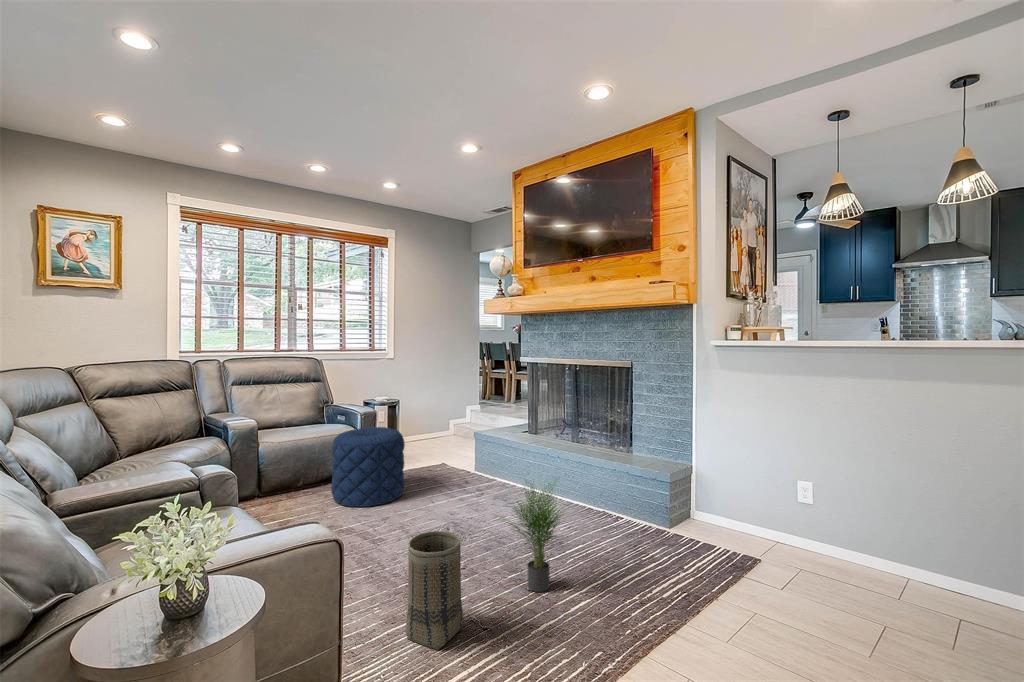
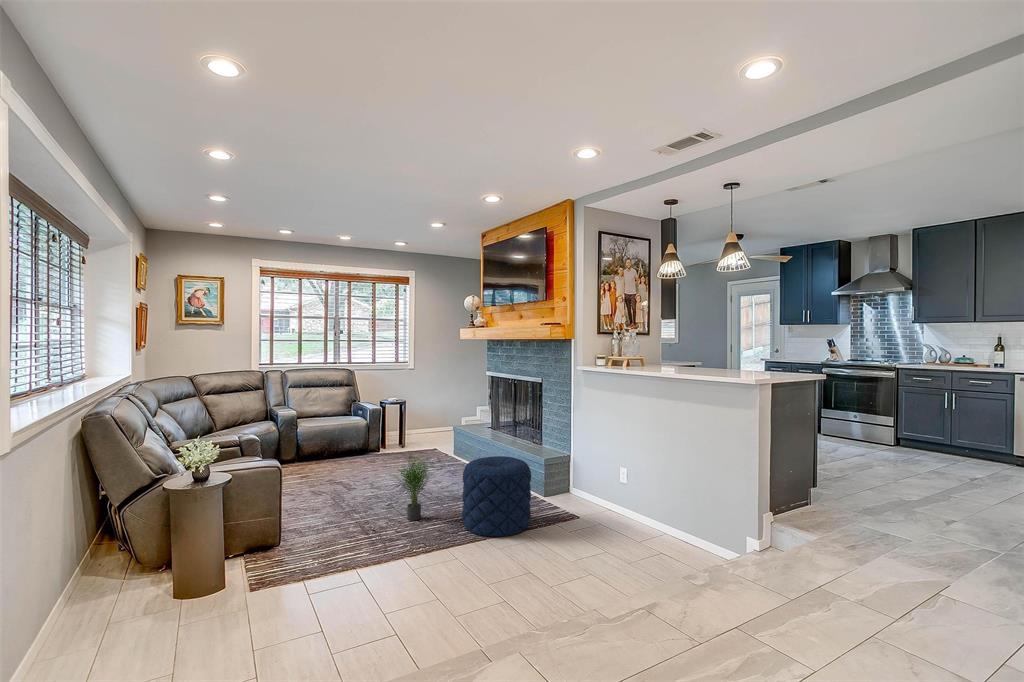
pouf: present [331,427,405,507] -> present [462,456,531,537]
basket: present [406,531,463,649] -> none [324,476,355,535]

